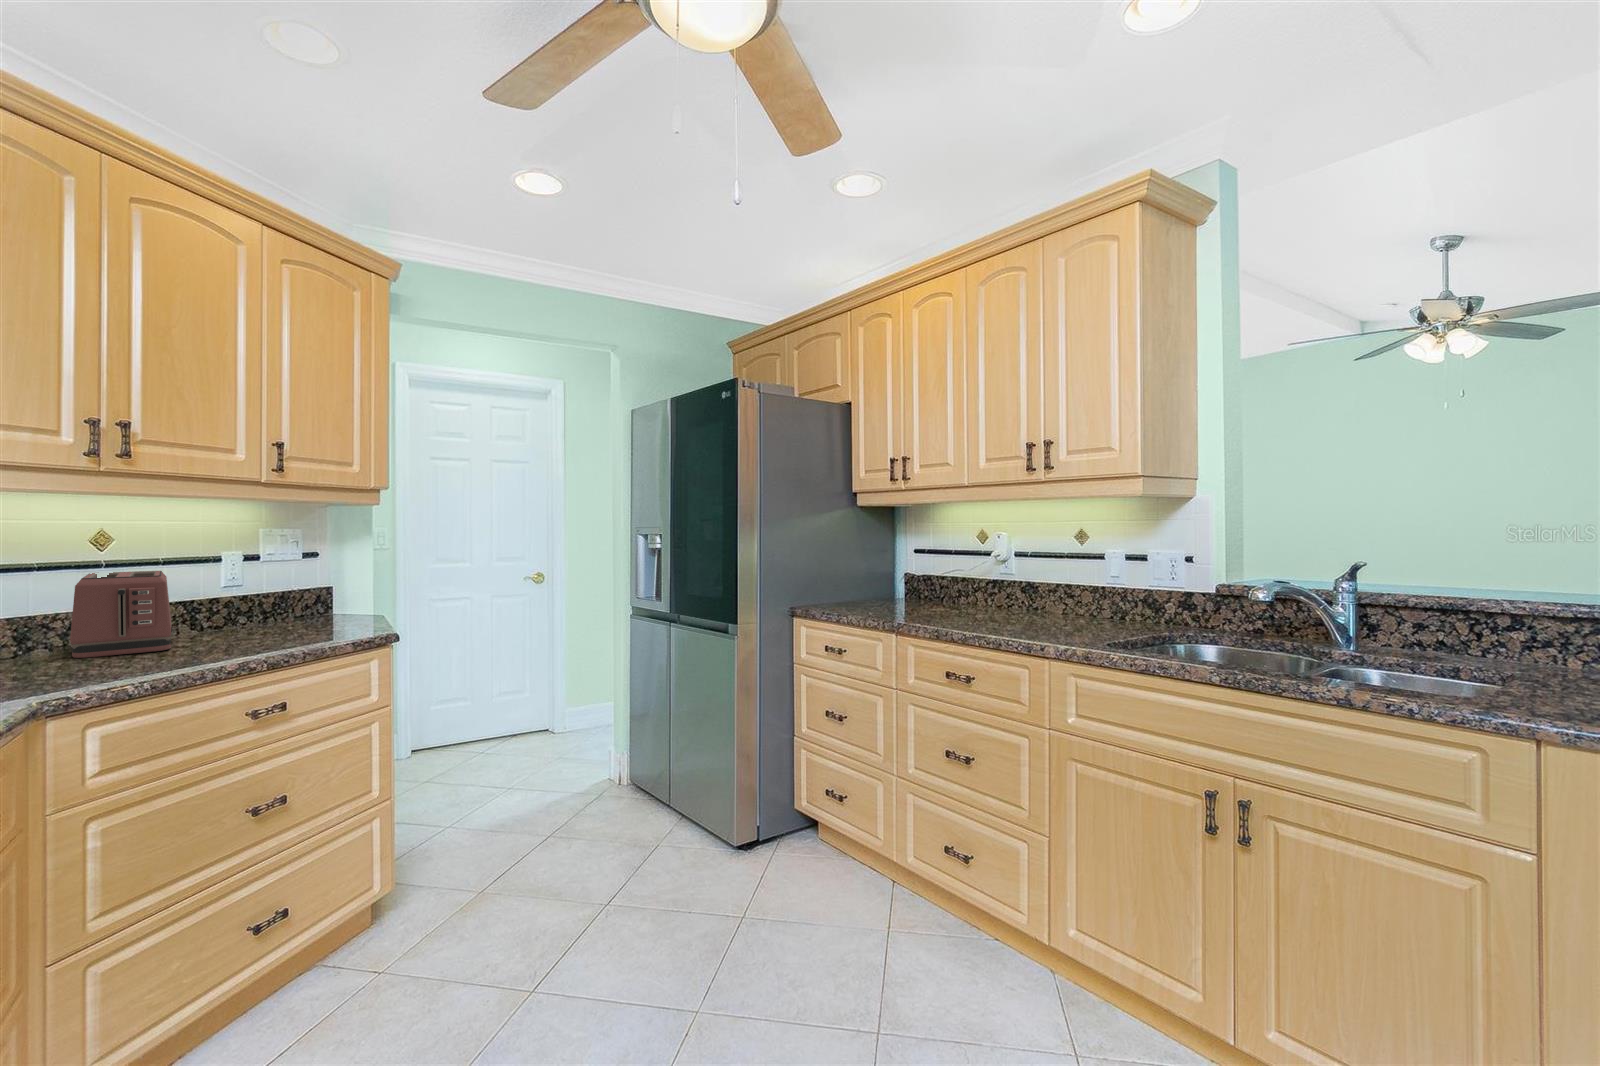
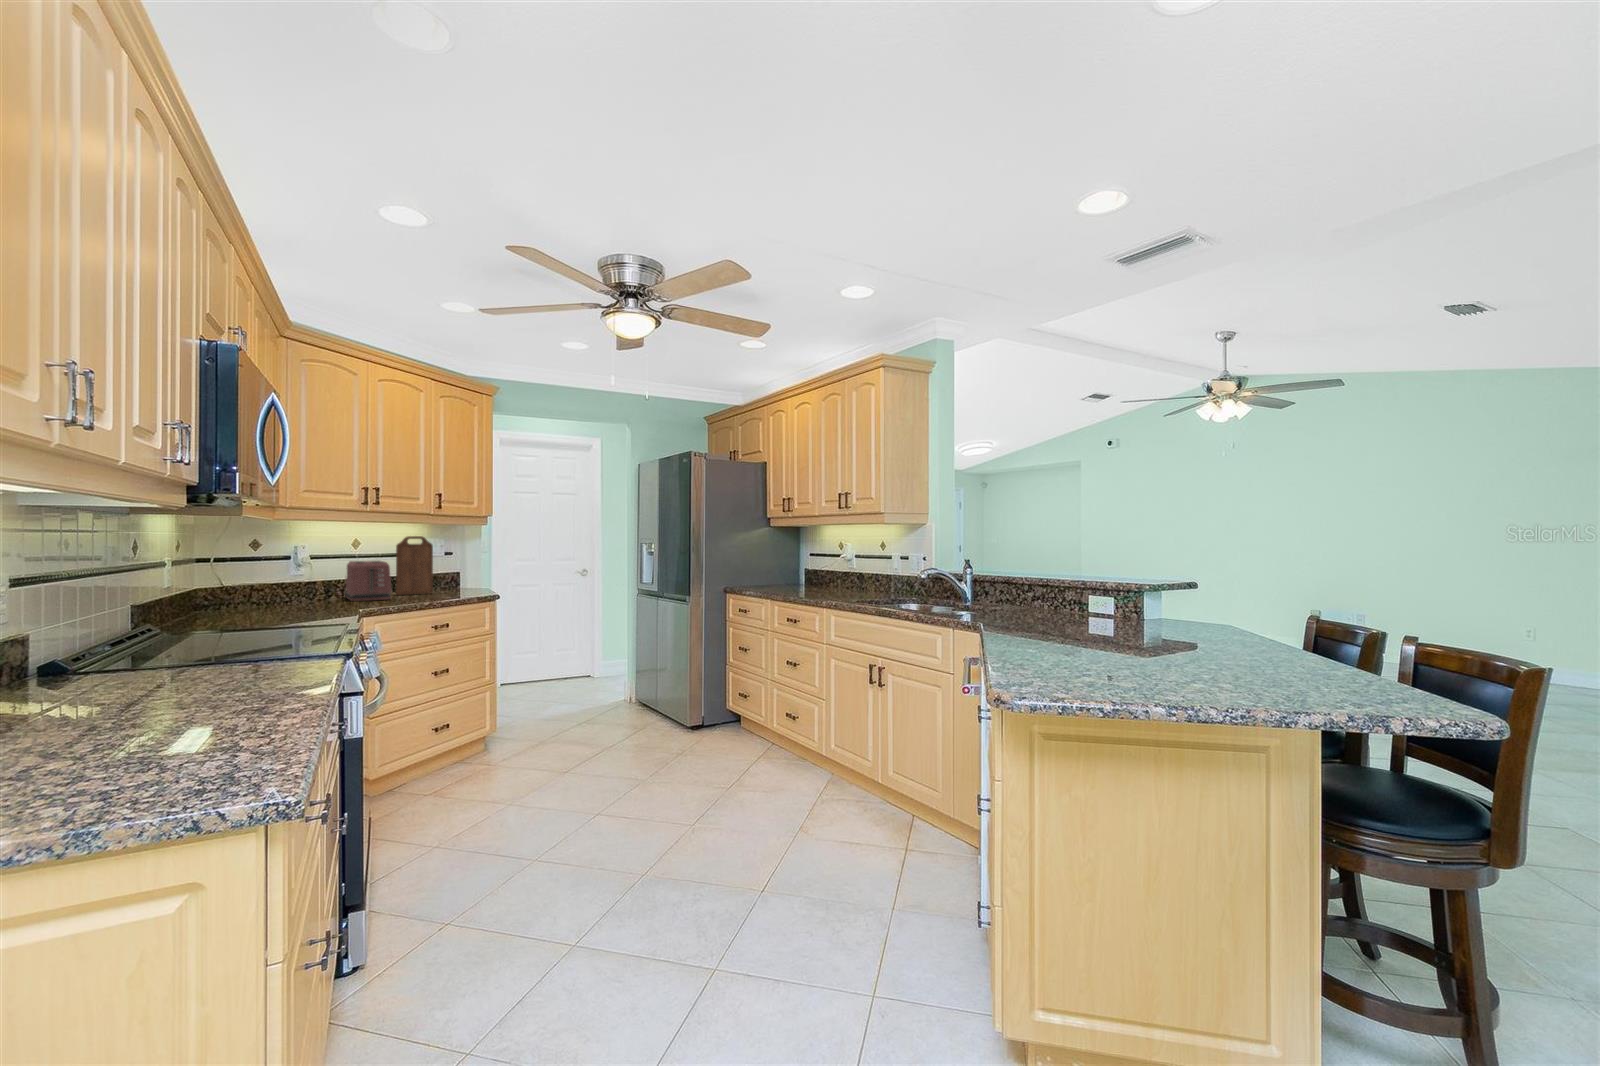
cutting board: none [198,524,277,635] -> present [396,536,433,595]

